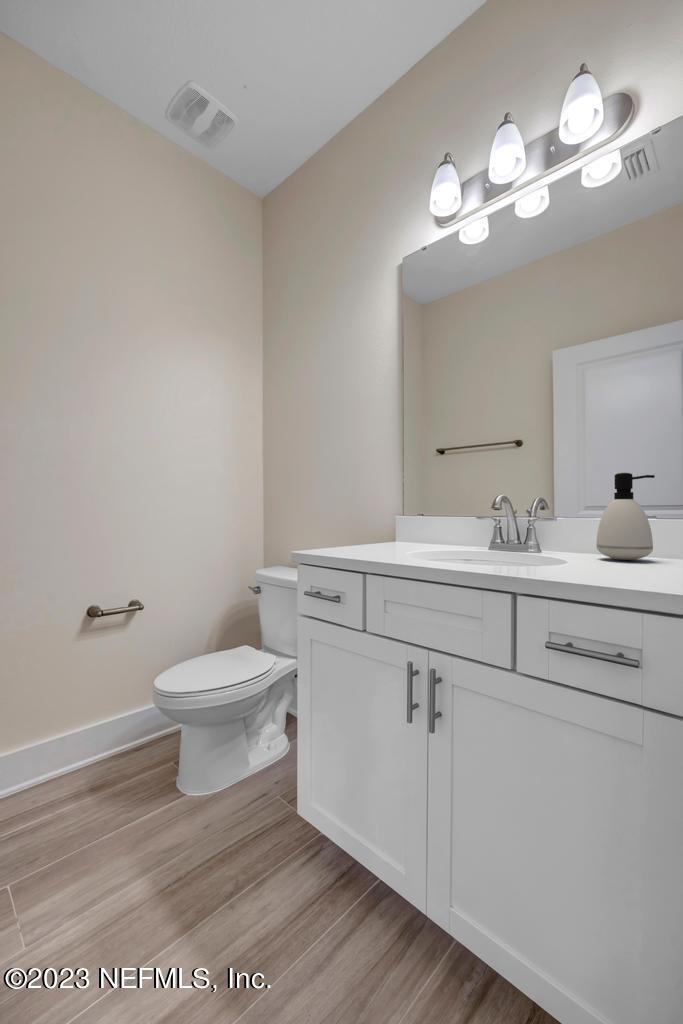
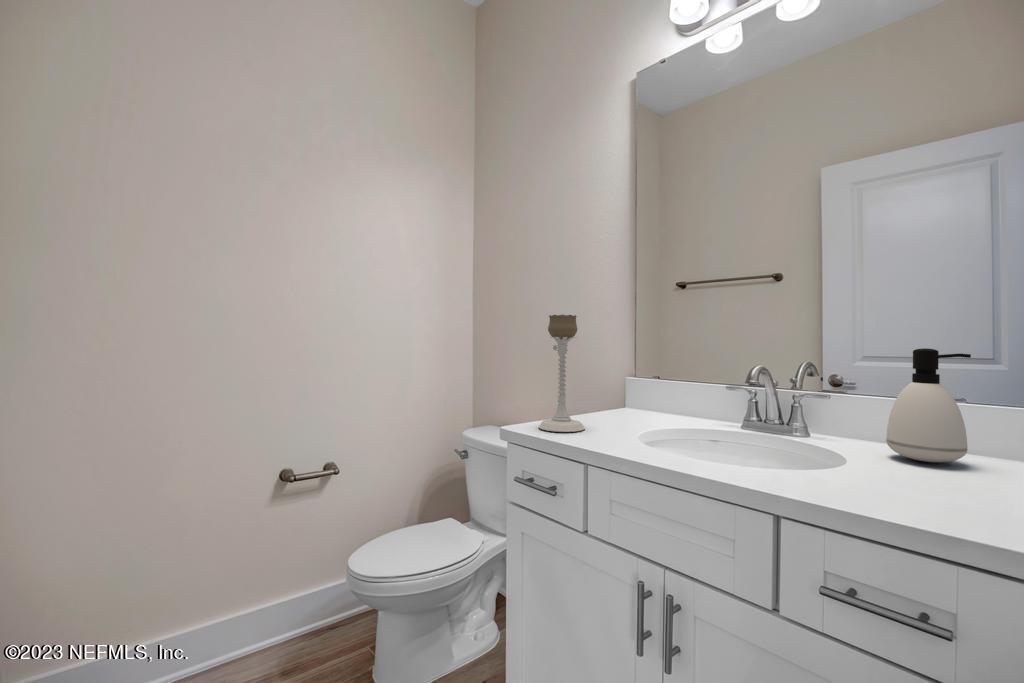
candle holder: none [324,455,363,553] -> present [538,315,585,432]

